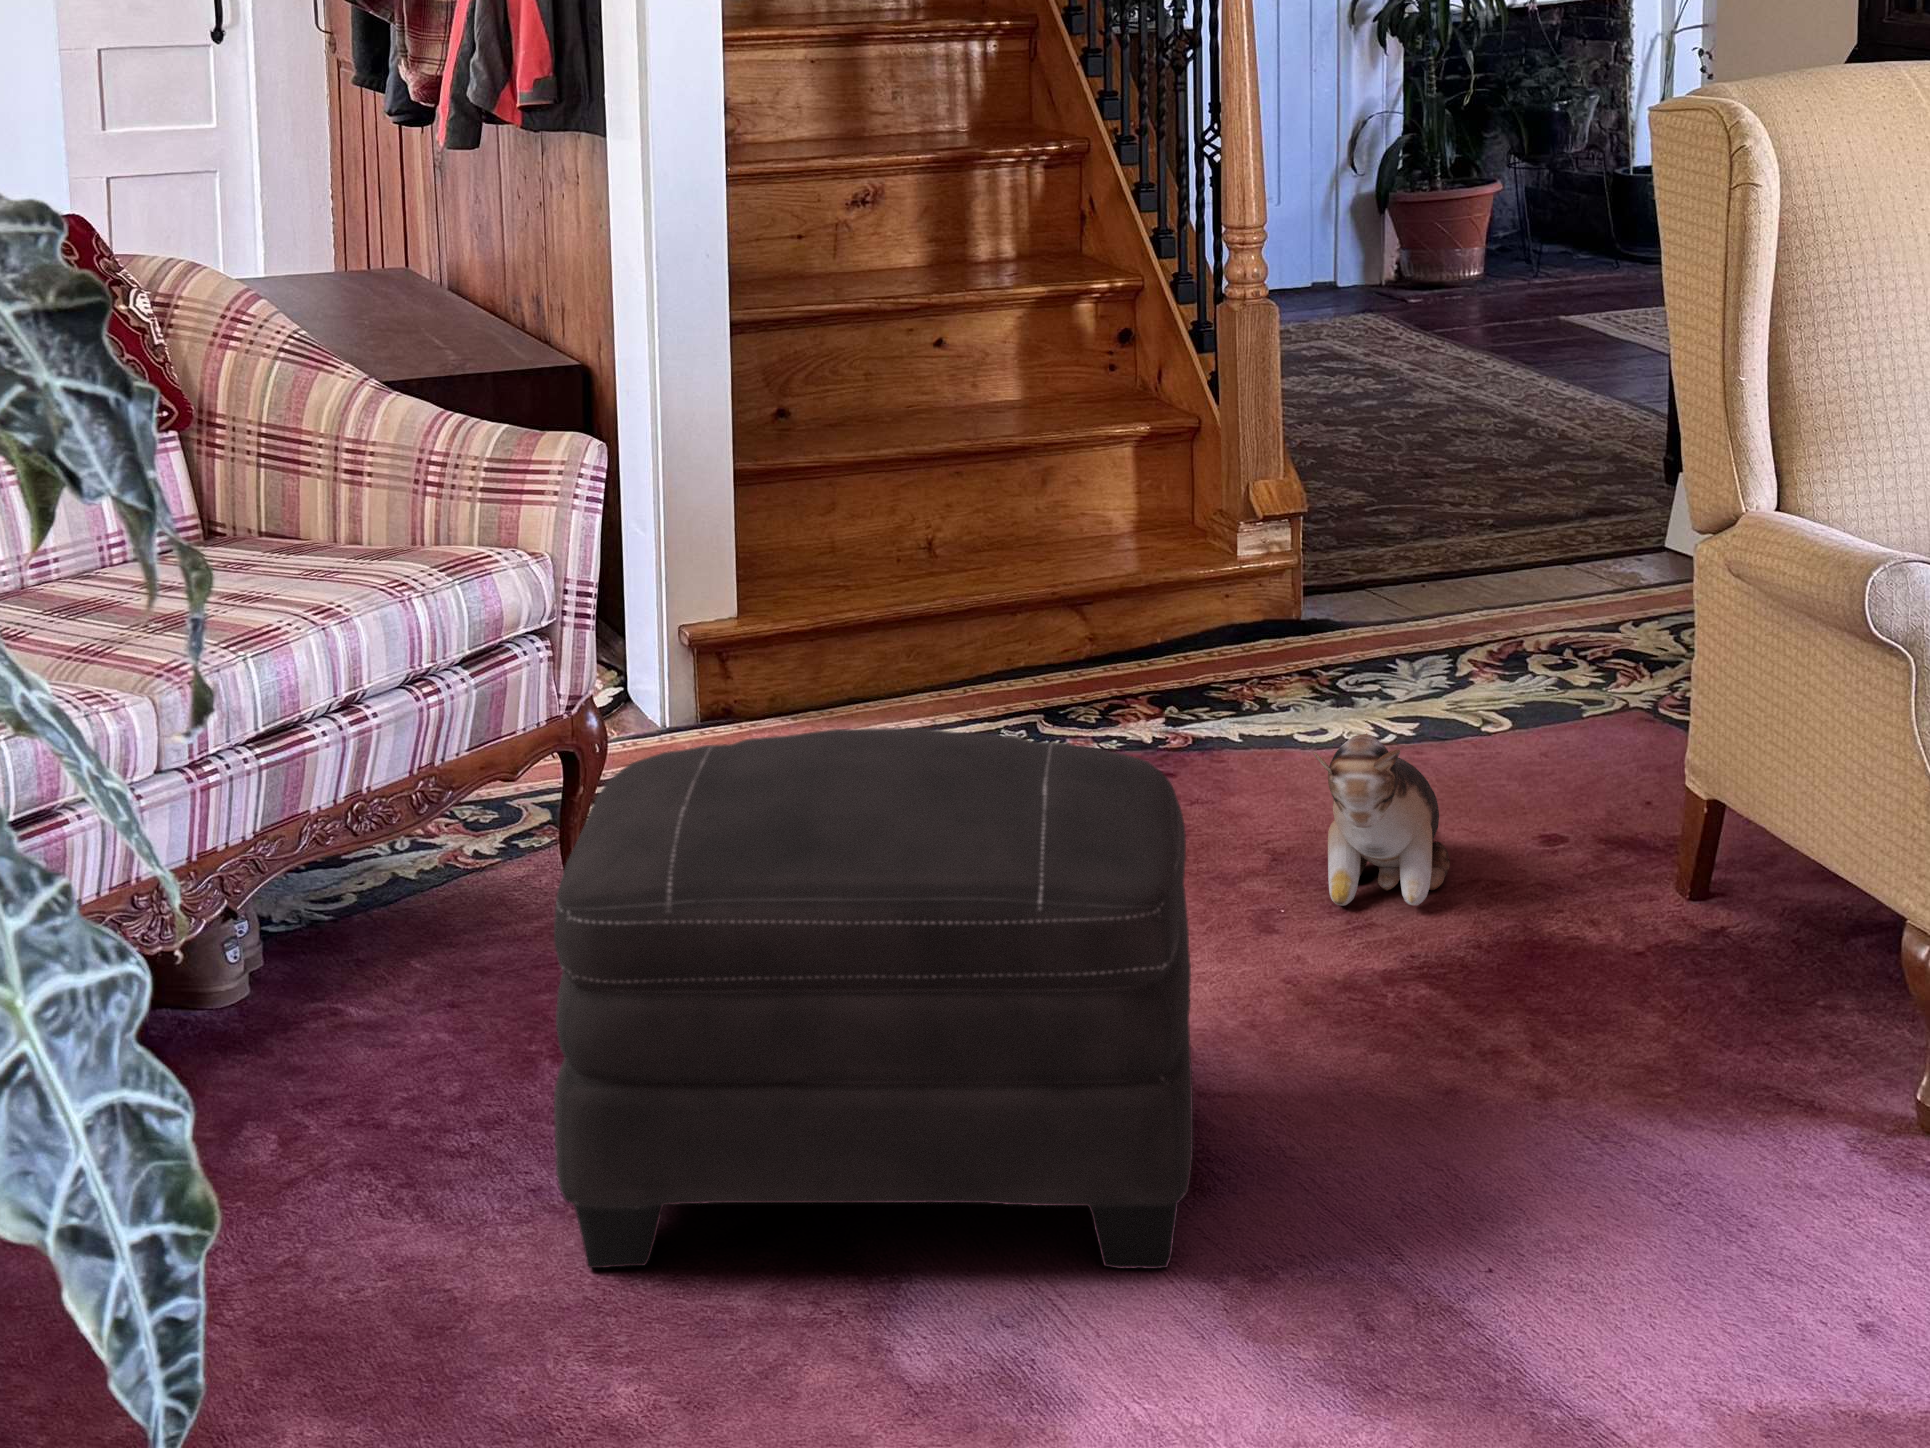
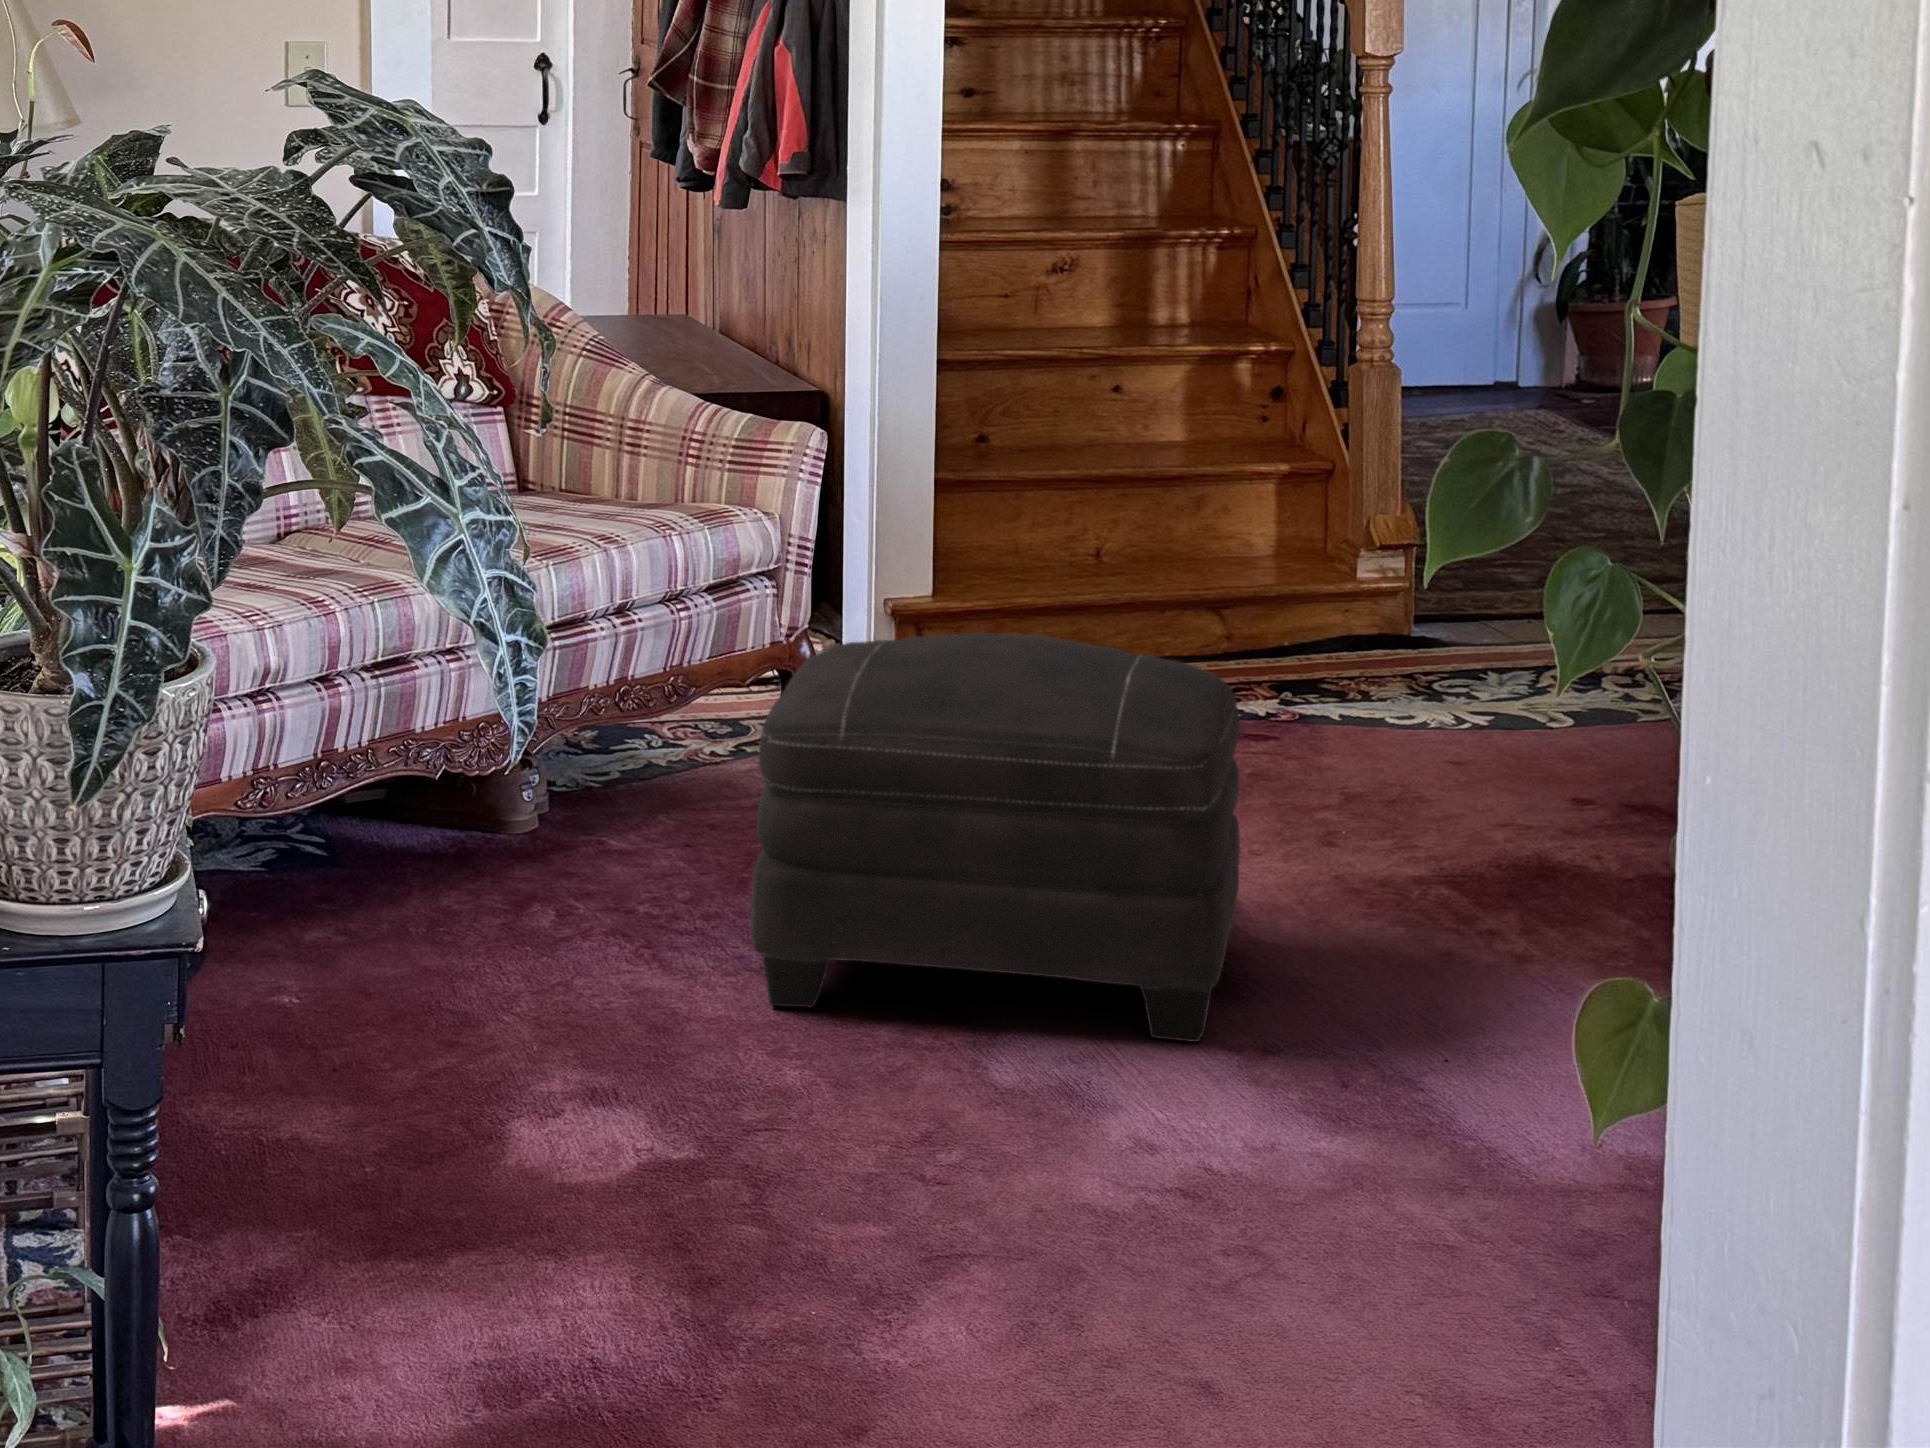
plush toy: present [1313,733,1450,906] -> none [1371,693,1488,838]

